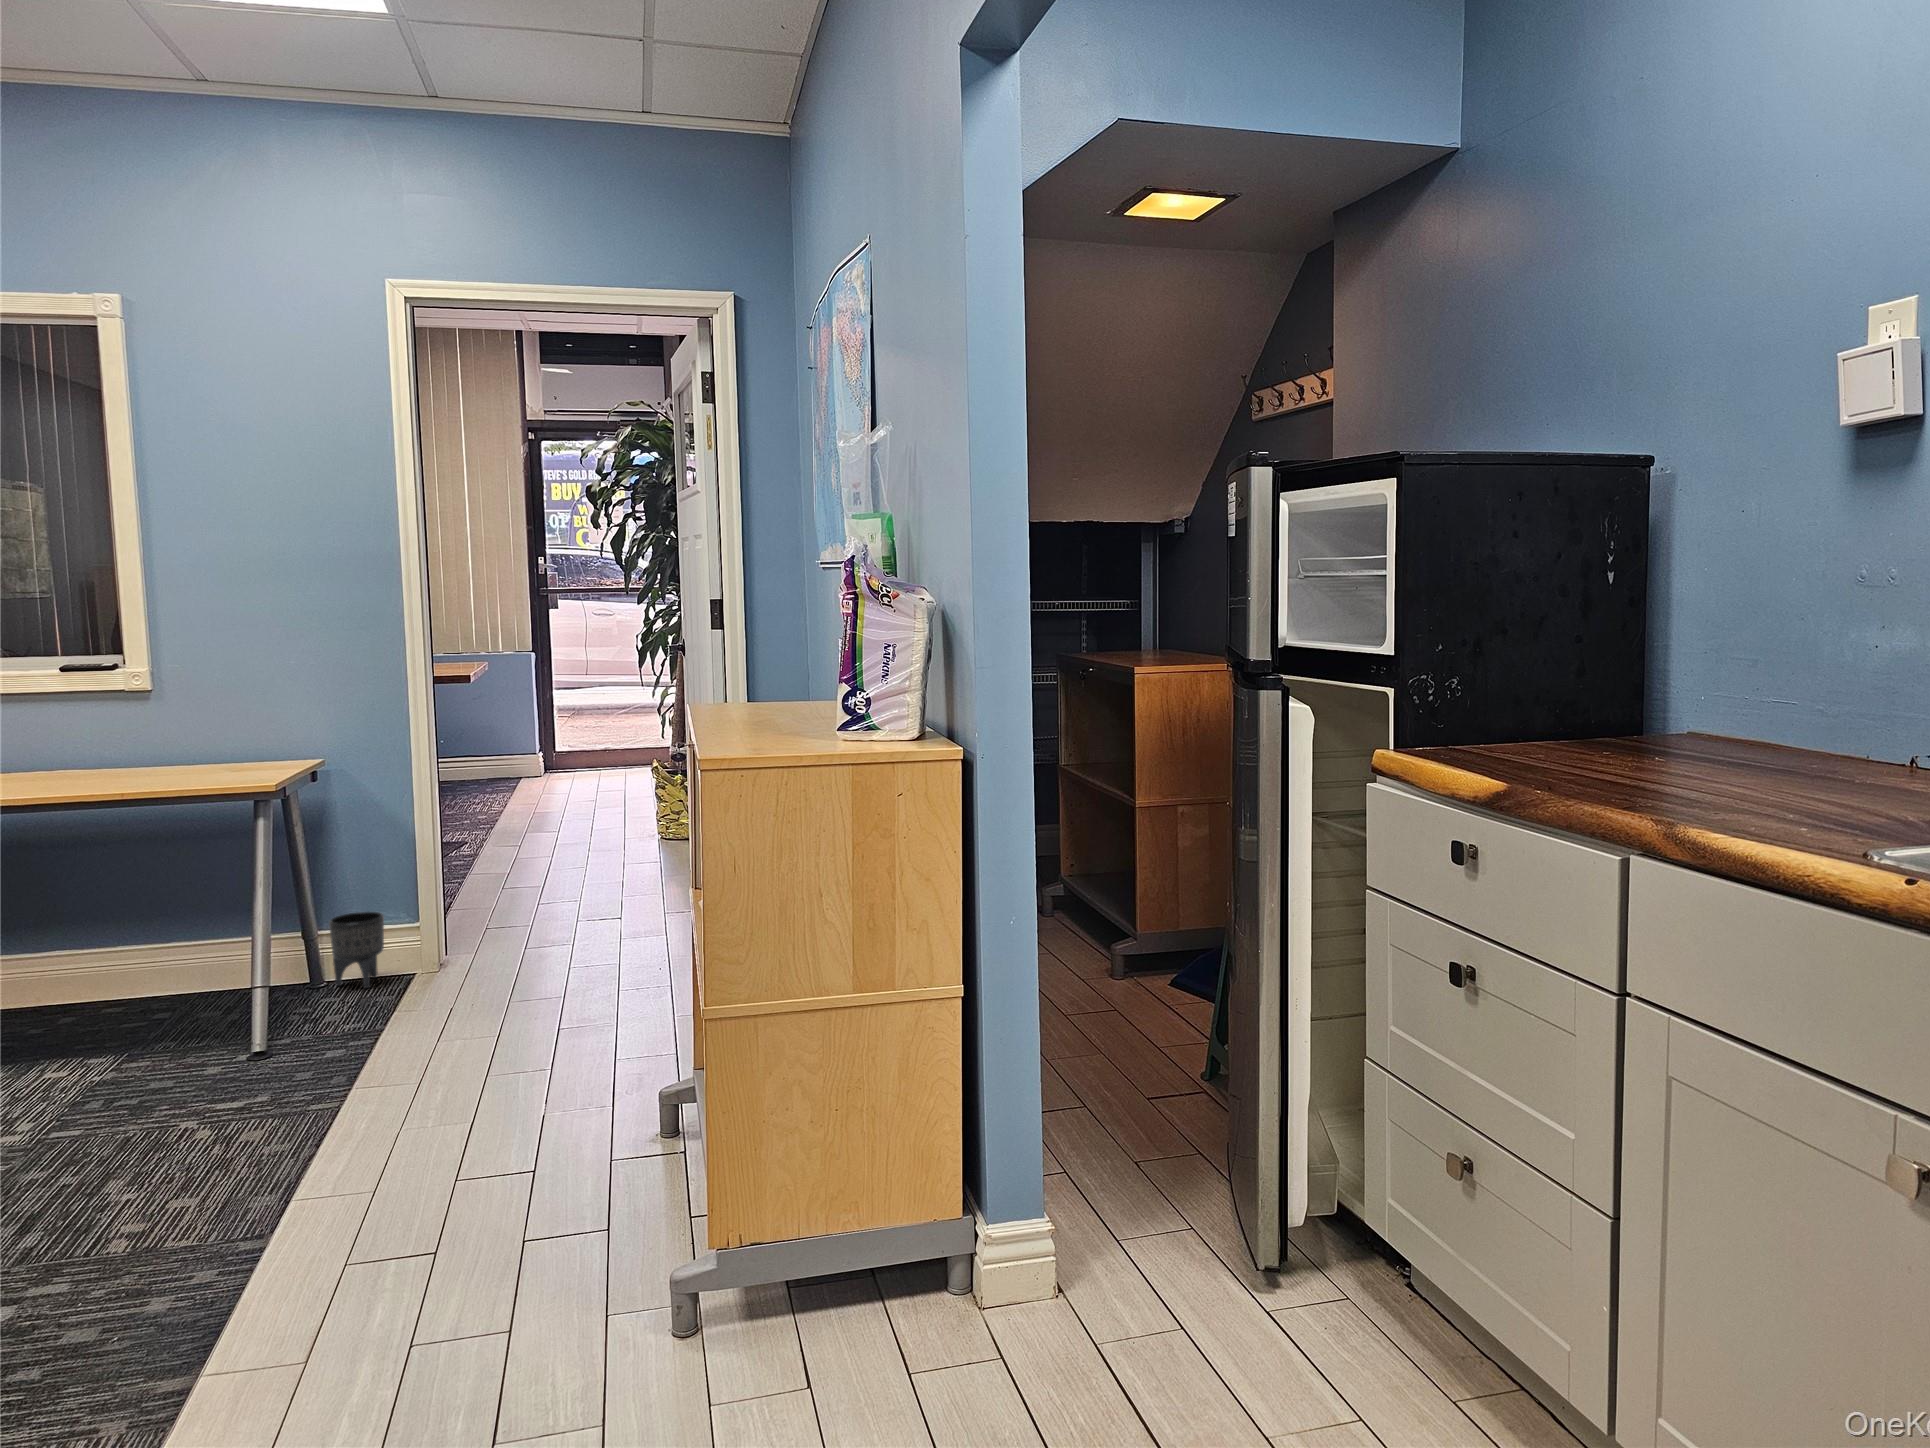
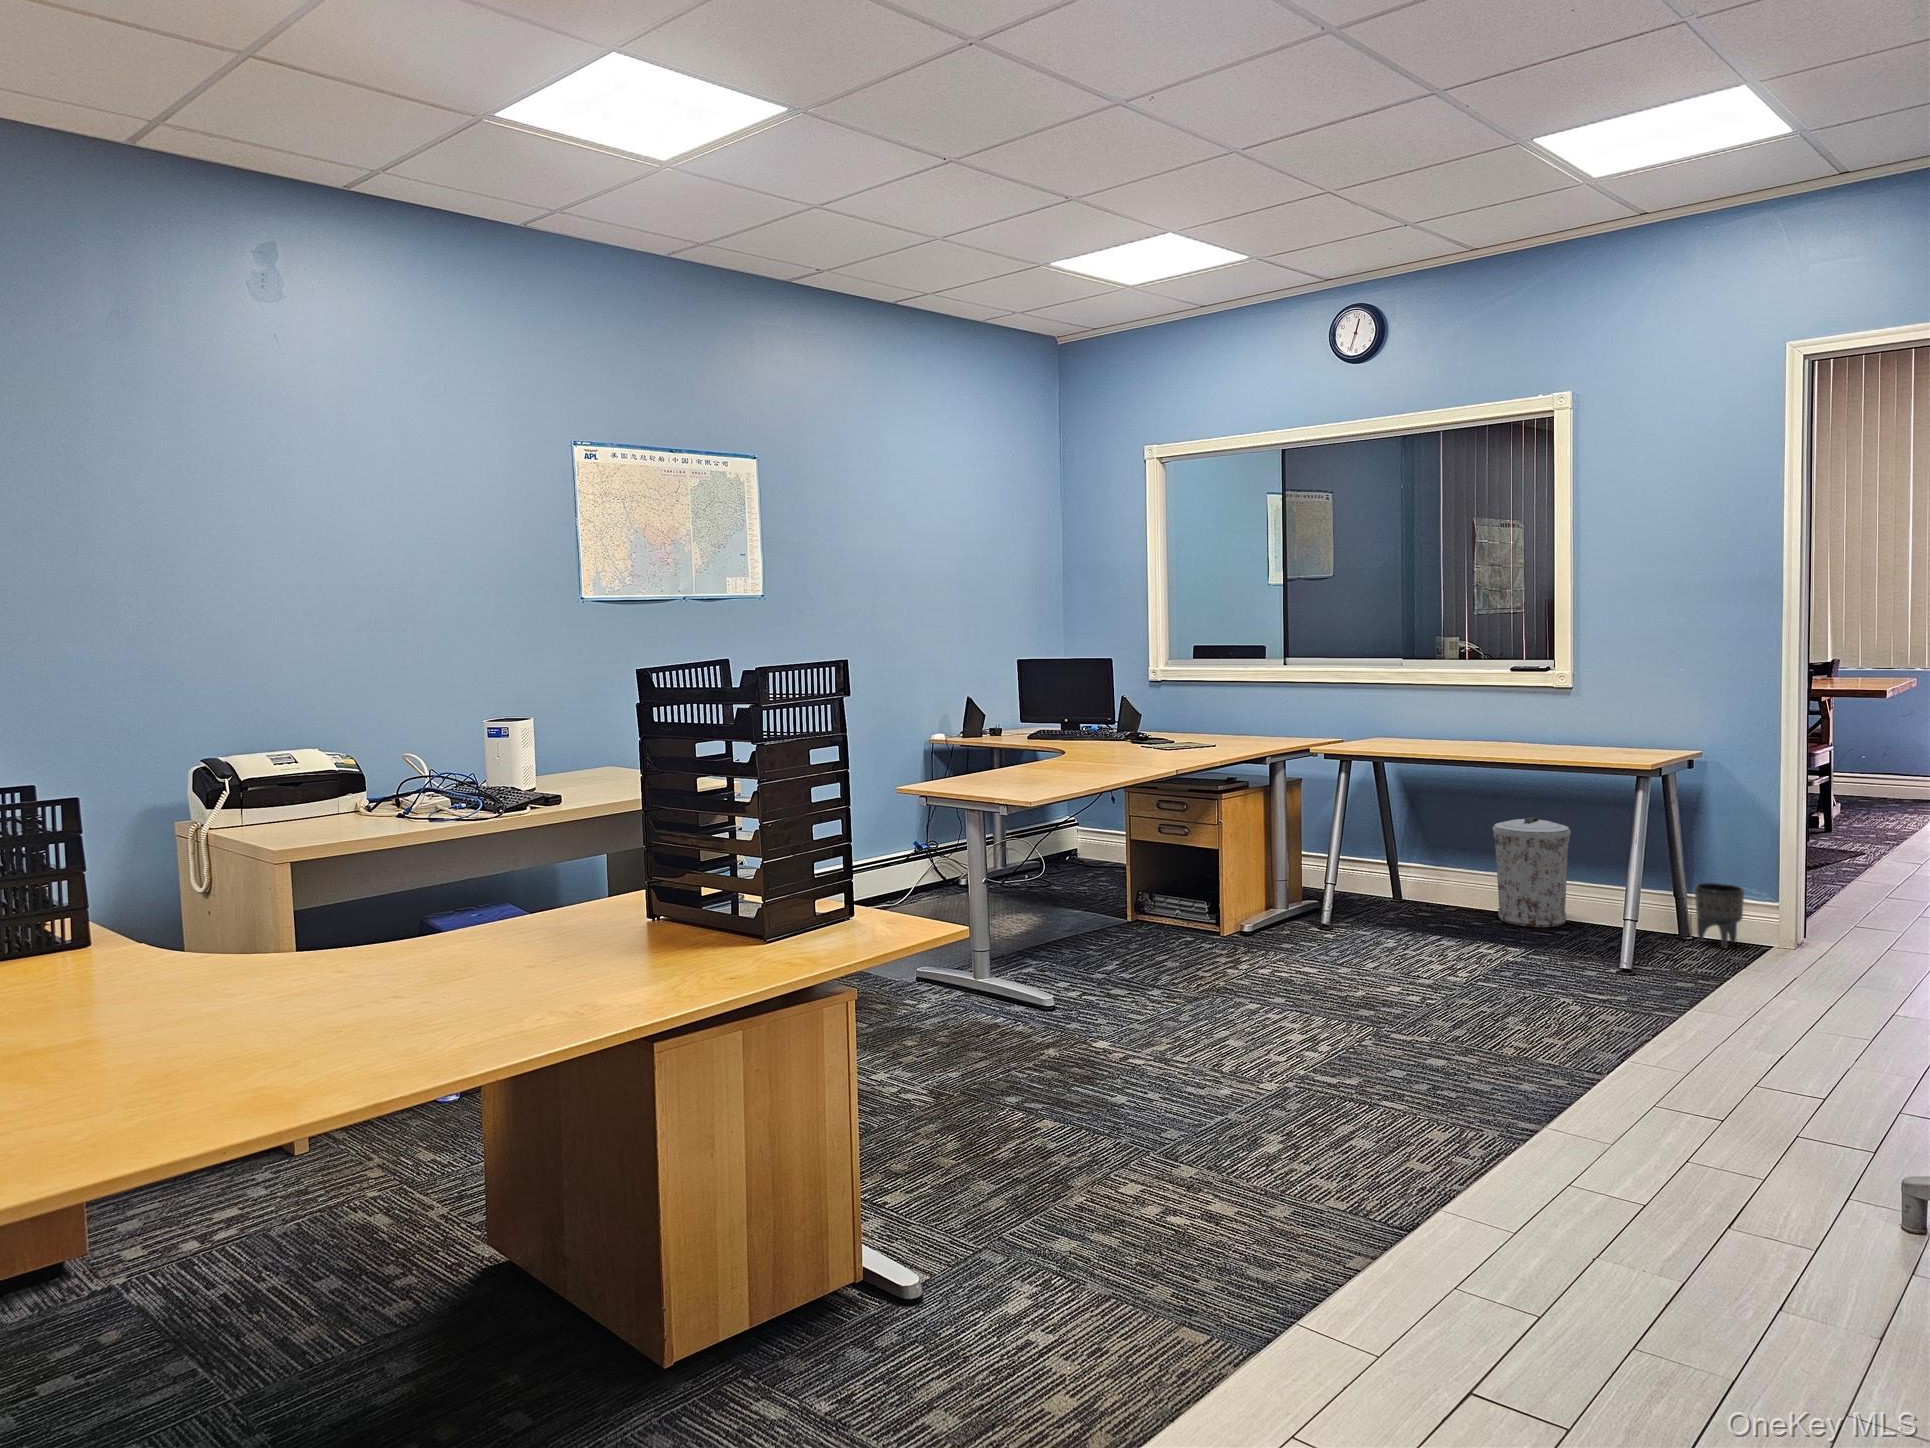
trash can: none [49,870,166,1024] -> present [1493,817,1571,927]

